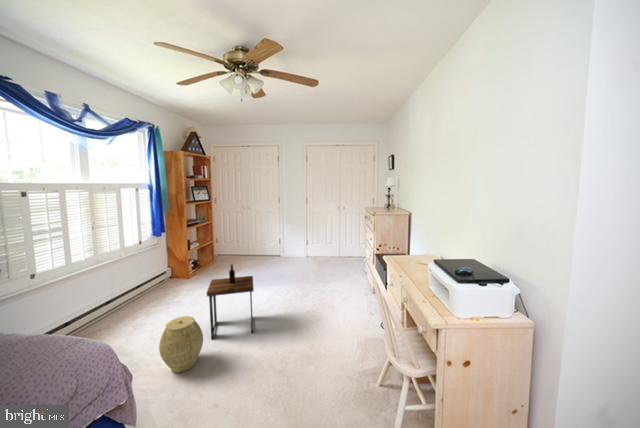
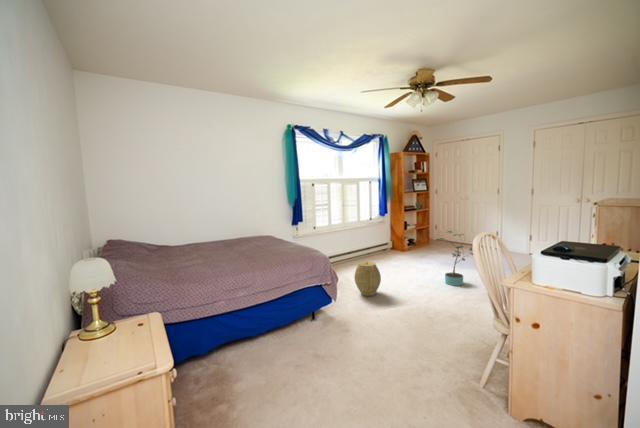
potted plant: none [255,251,289,309] -> present [438,231,473,286]
side table: present [207,264,254,339] -> none [389,235,433,294]

